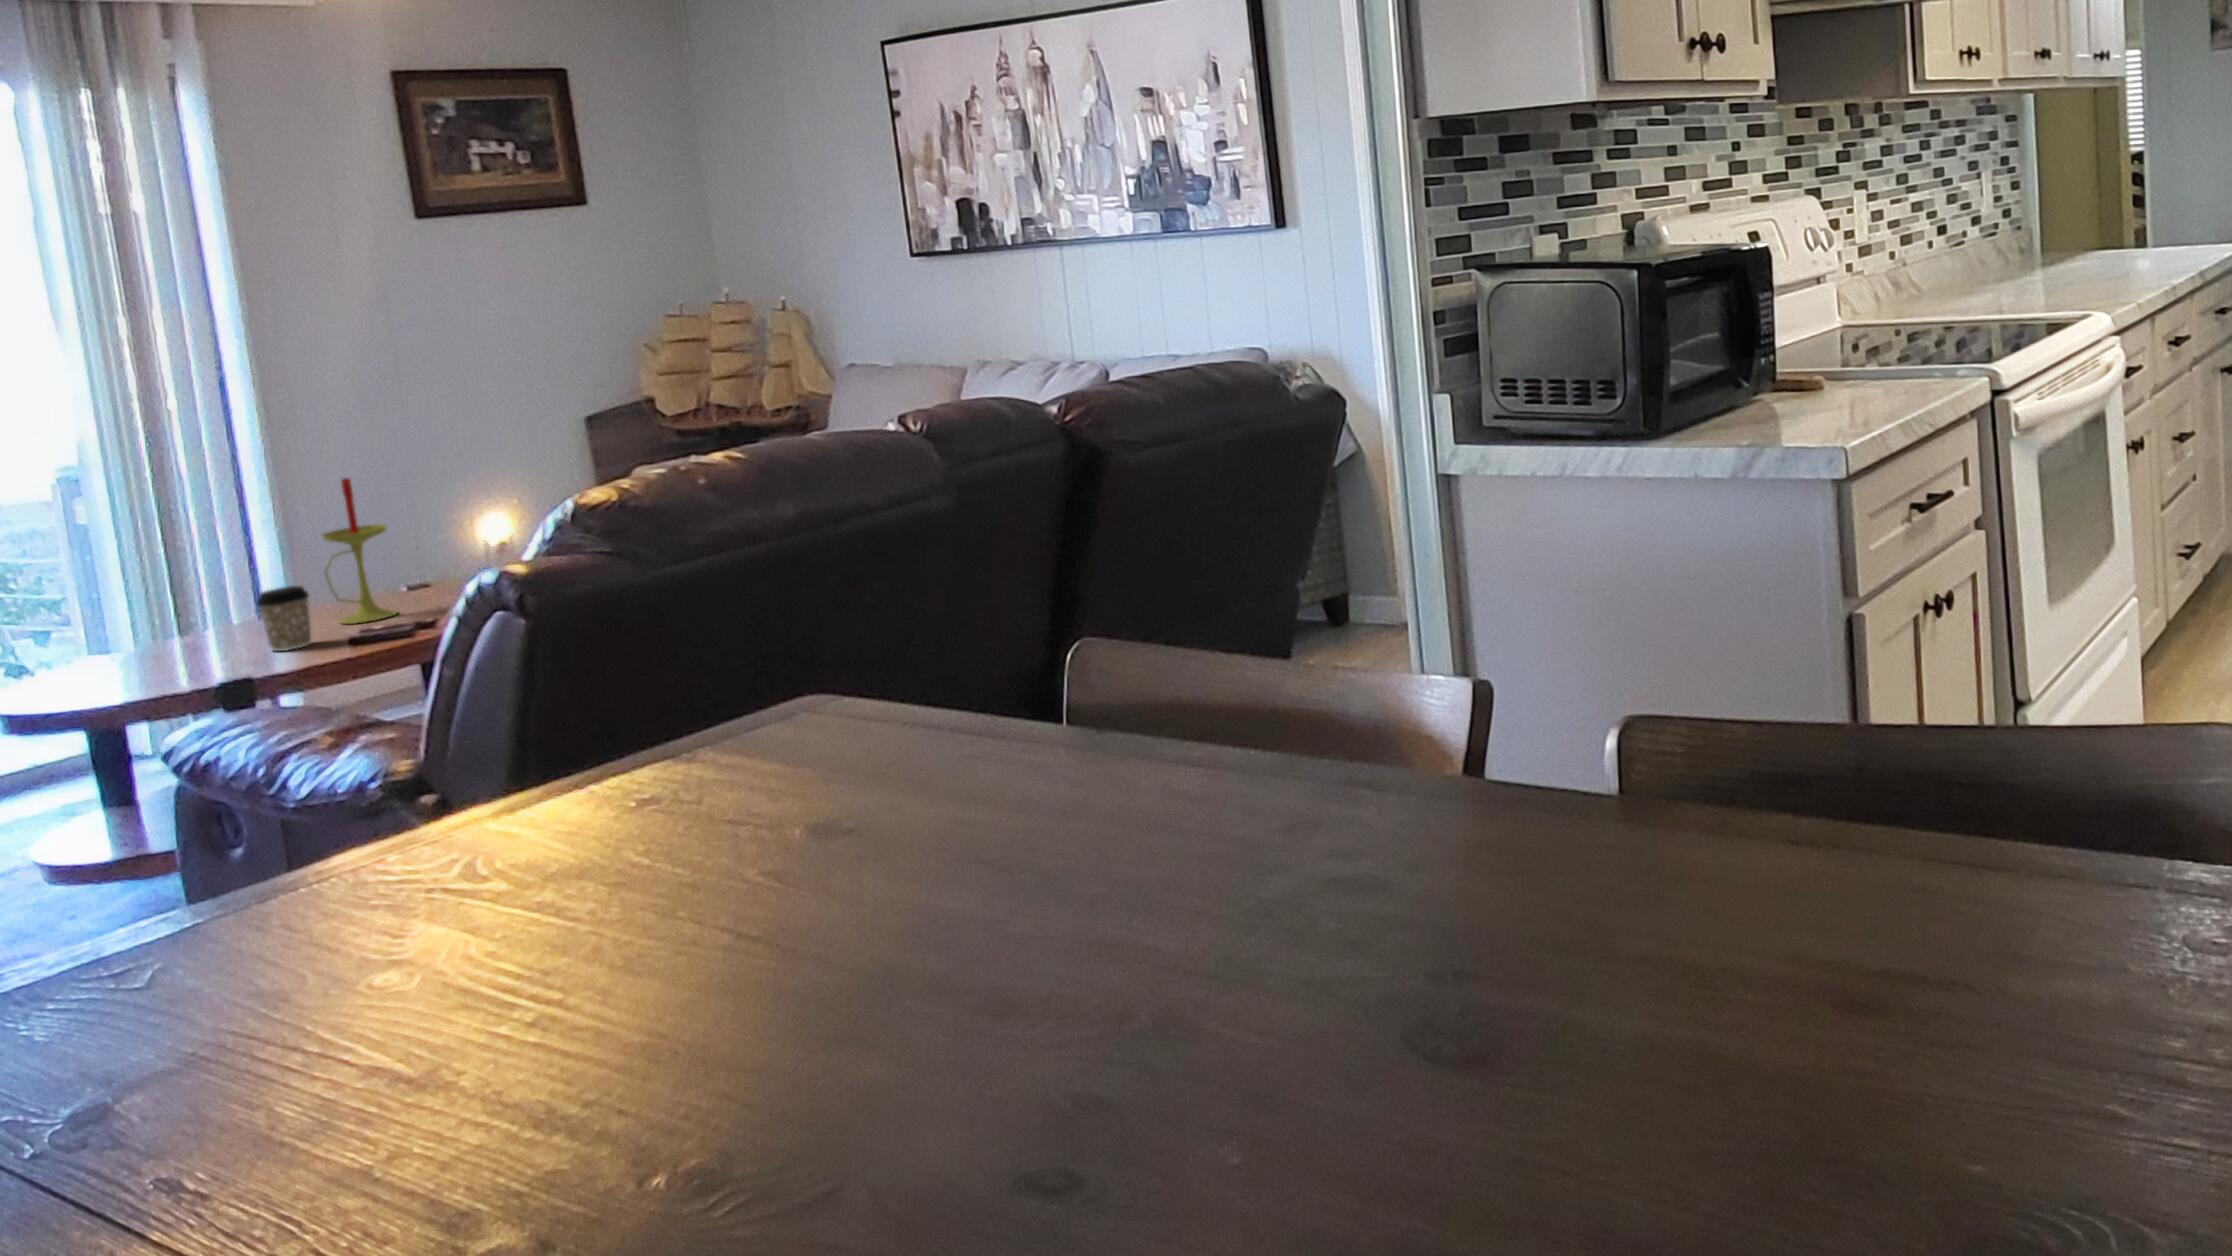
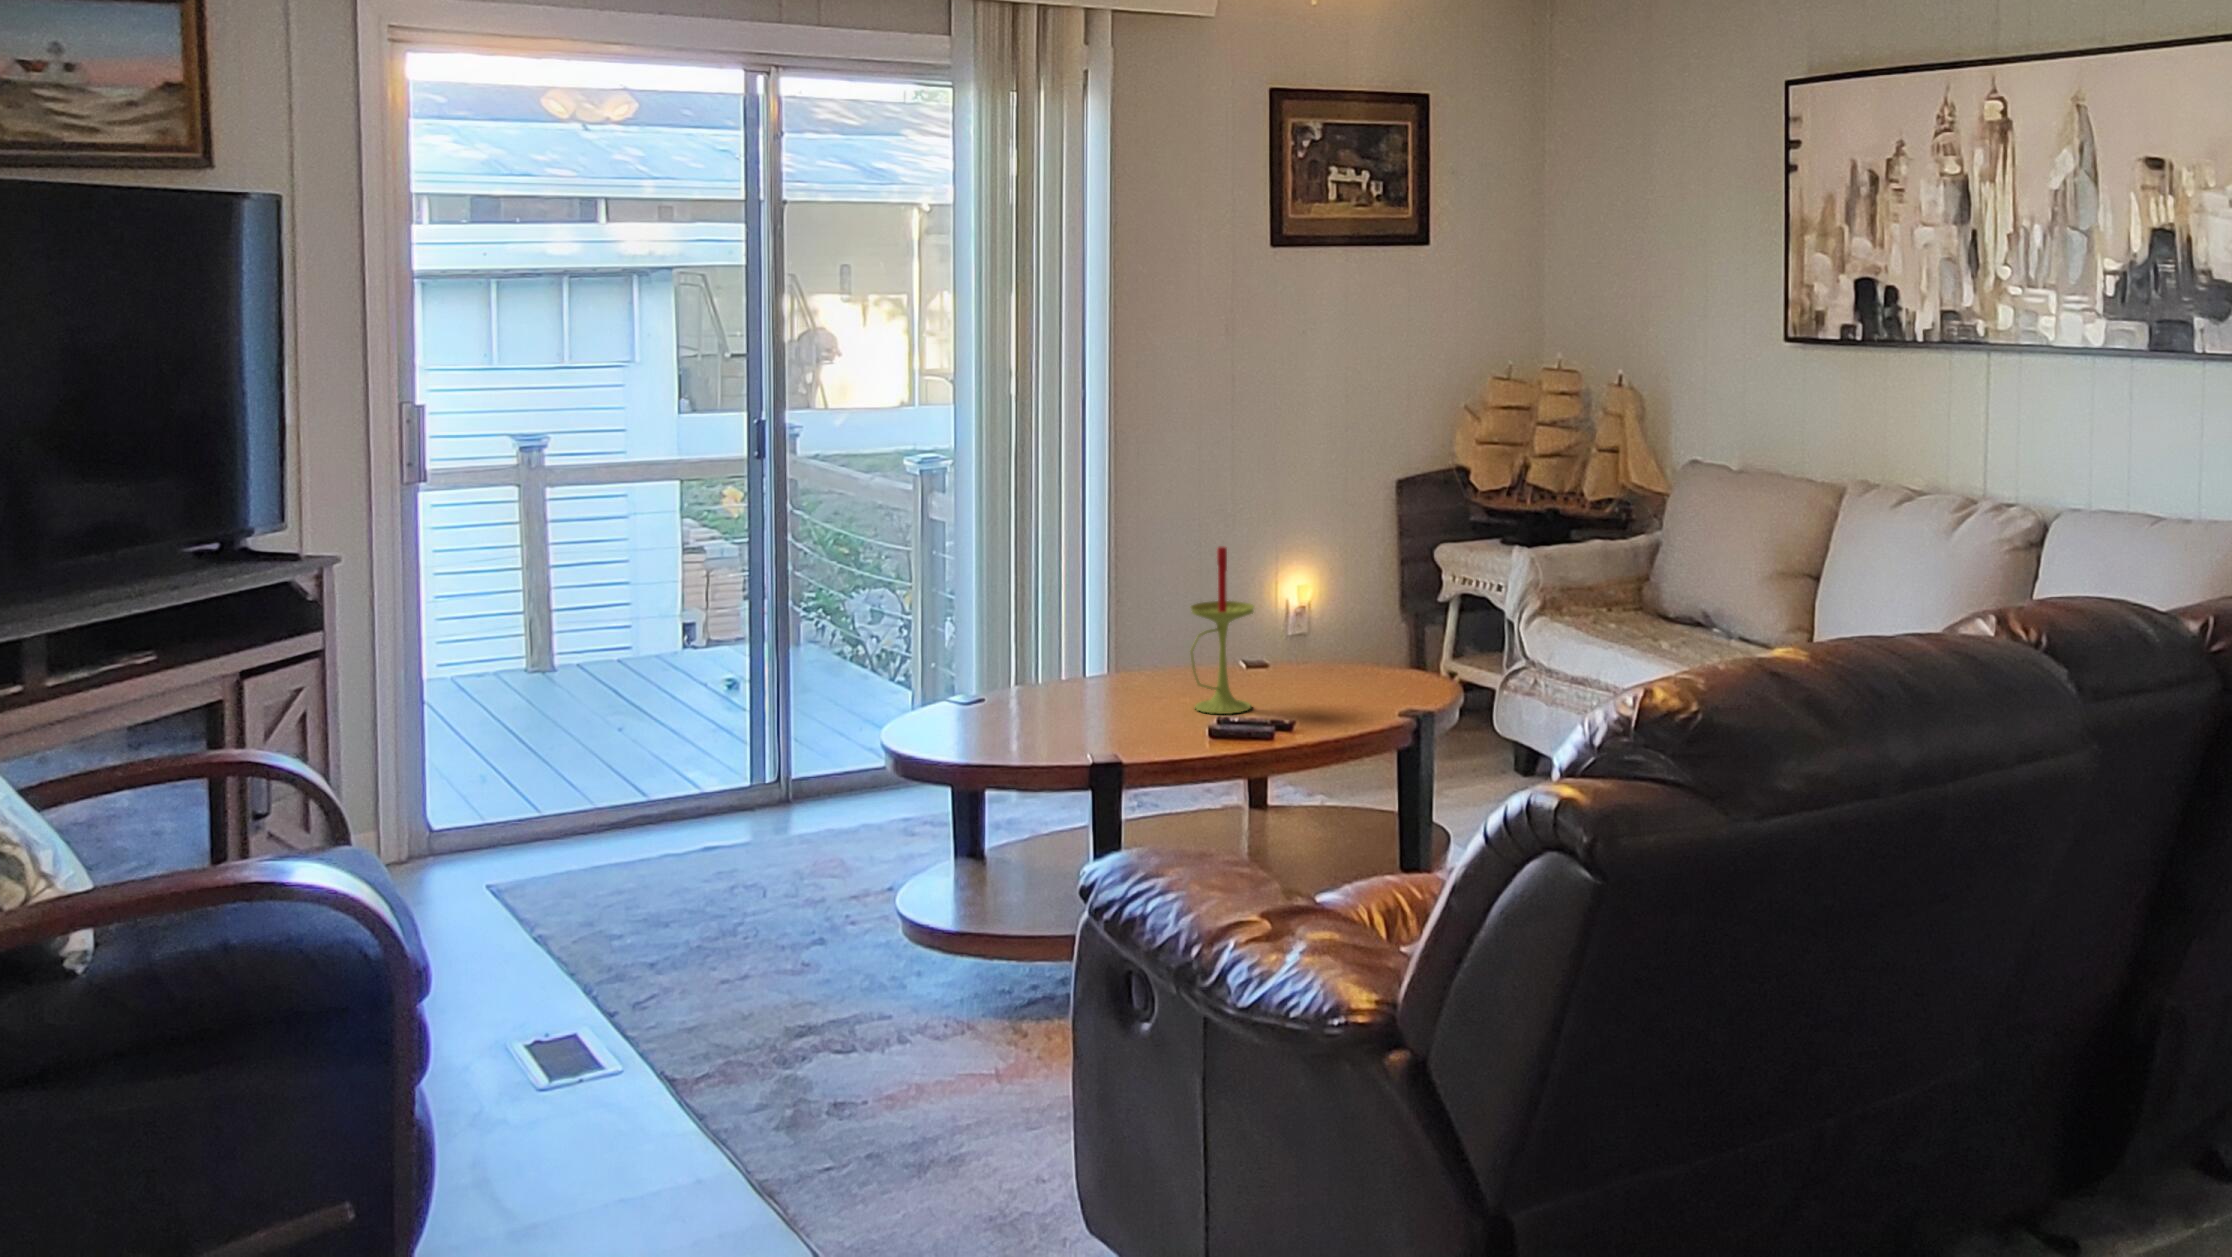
coffee cup: present [257,586,311,651] -> none [1127,665,1179,740]

